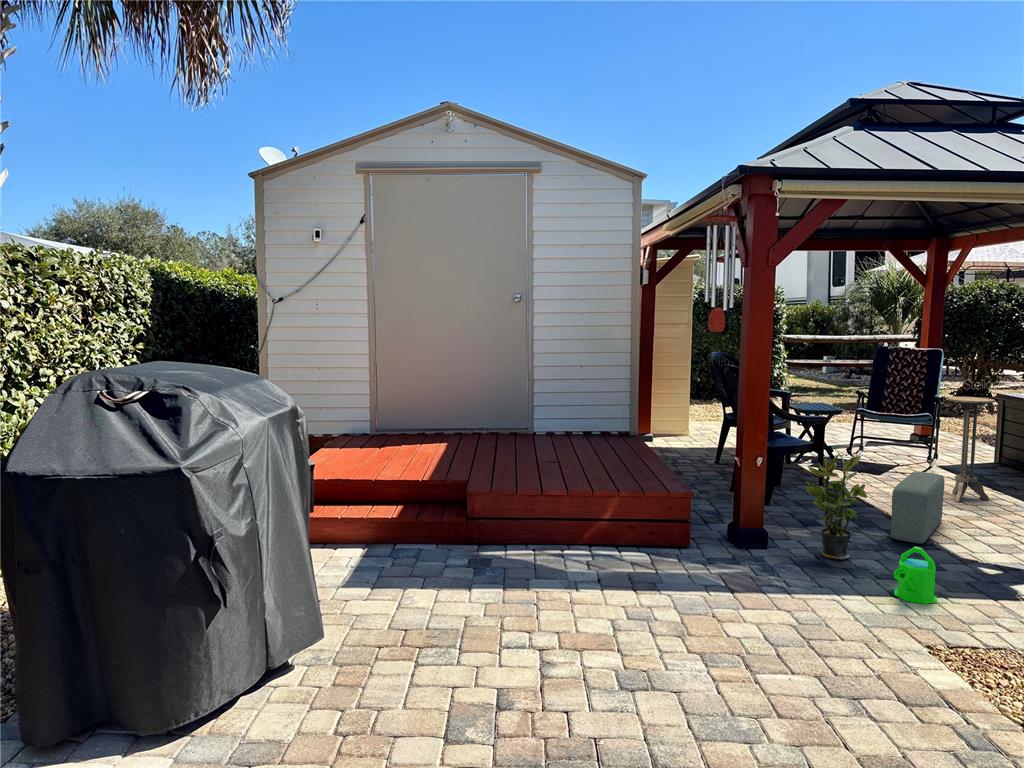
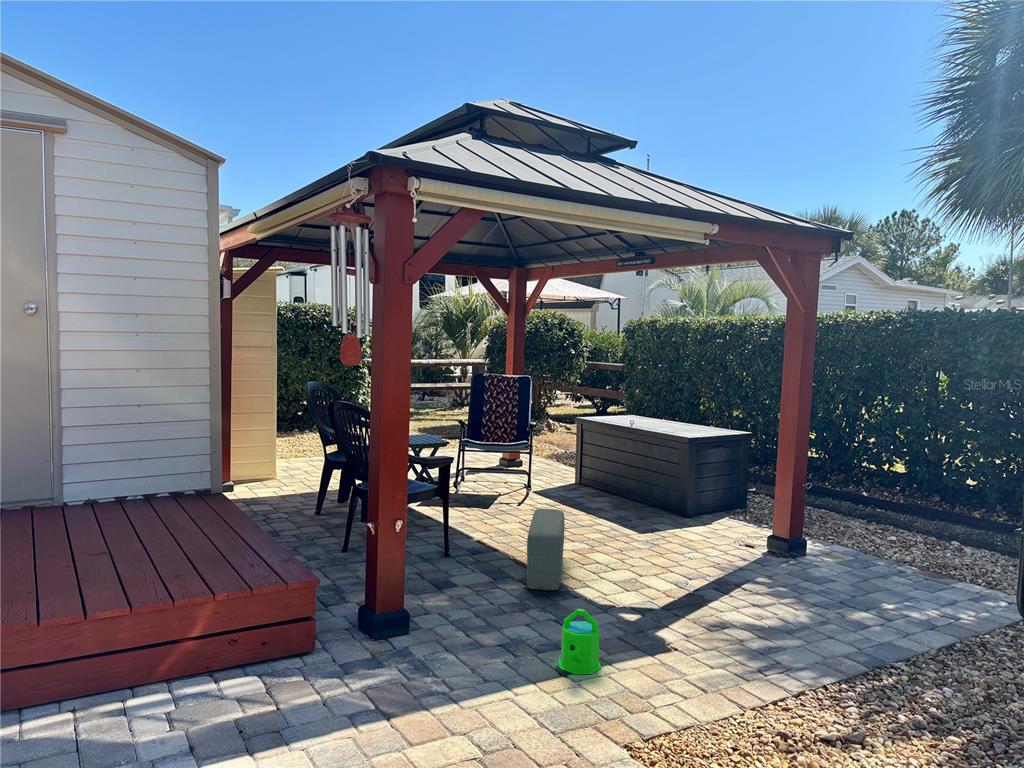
side table: present [947,397,995,502] -> none [552,426,591,532]
potted plant: present [805,452,867,560] -> none [452,502,516,631]

